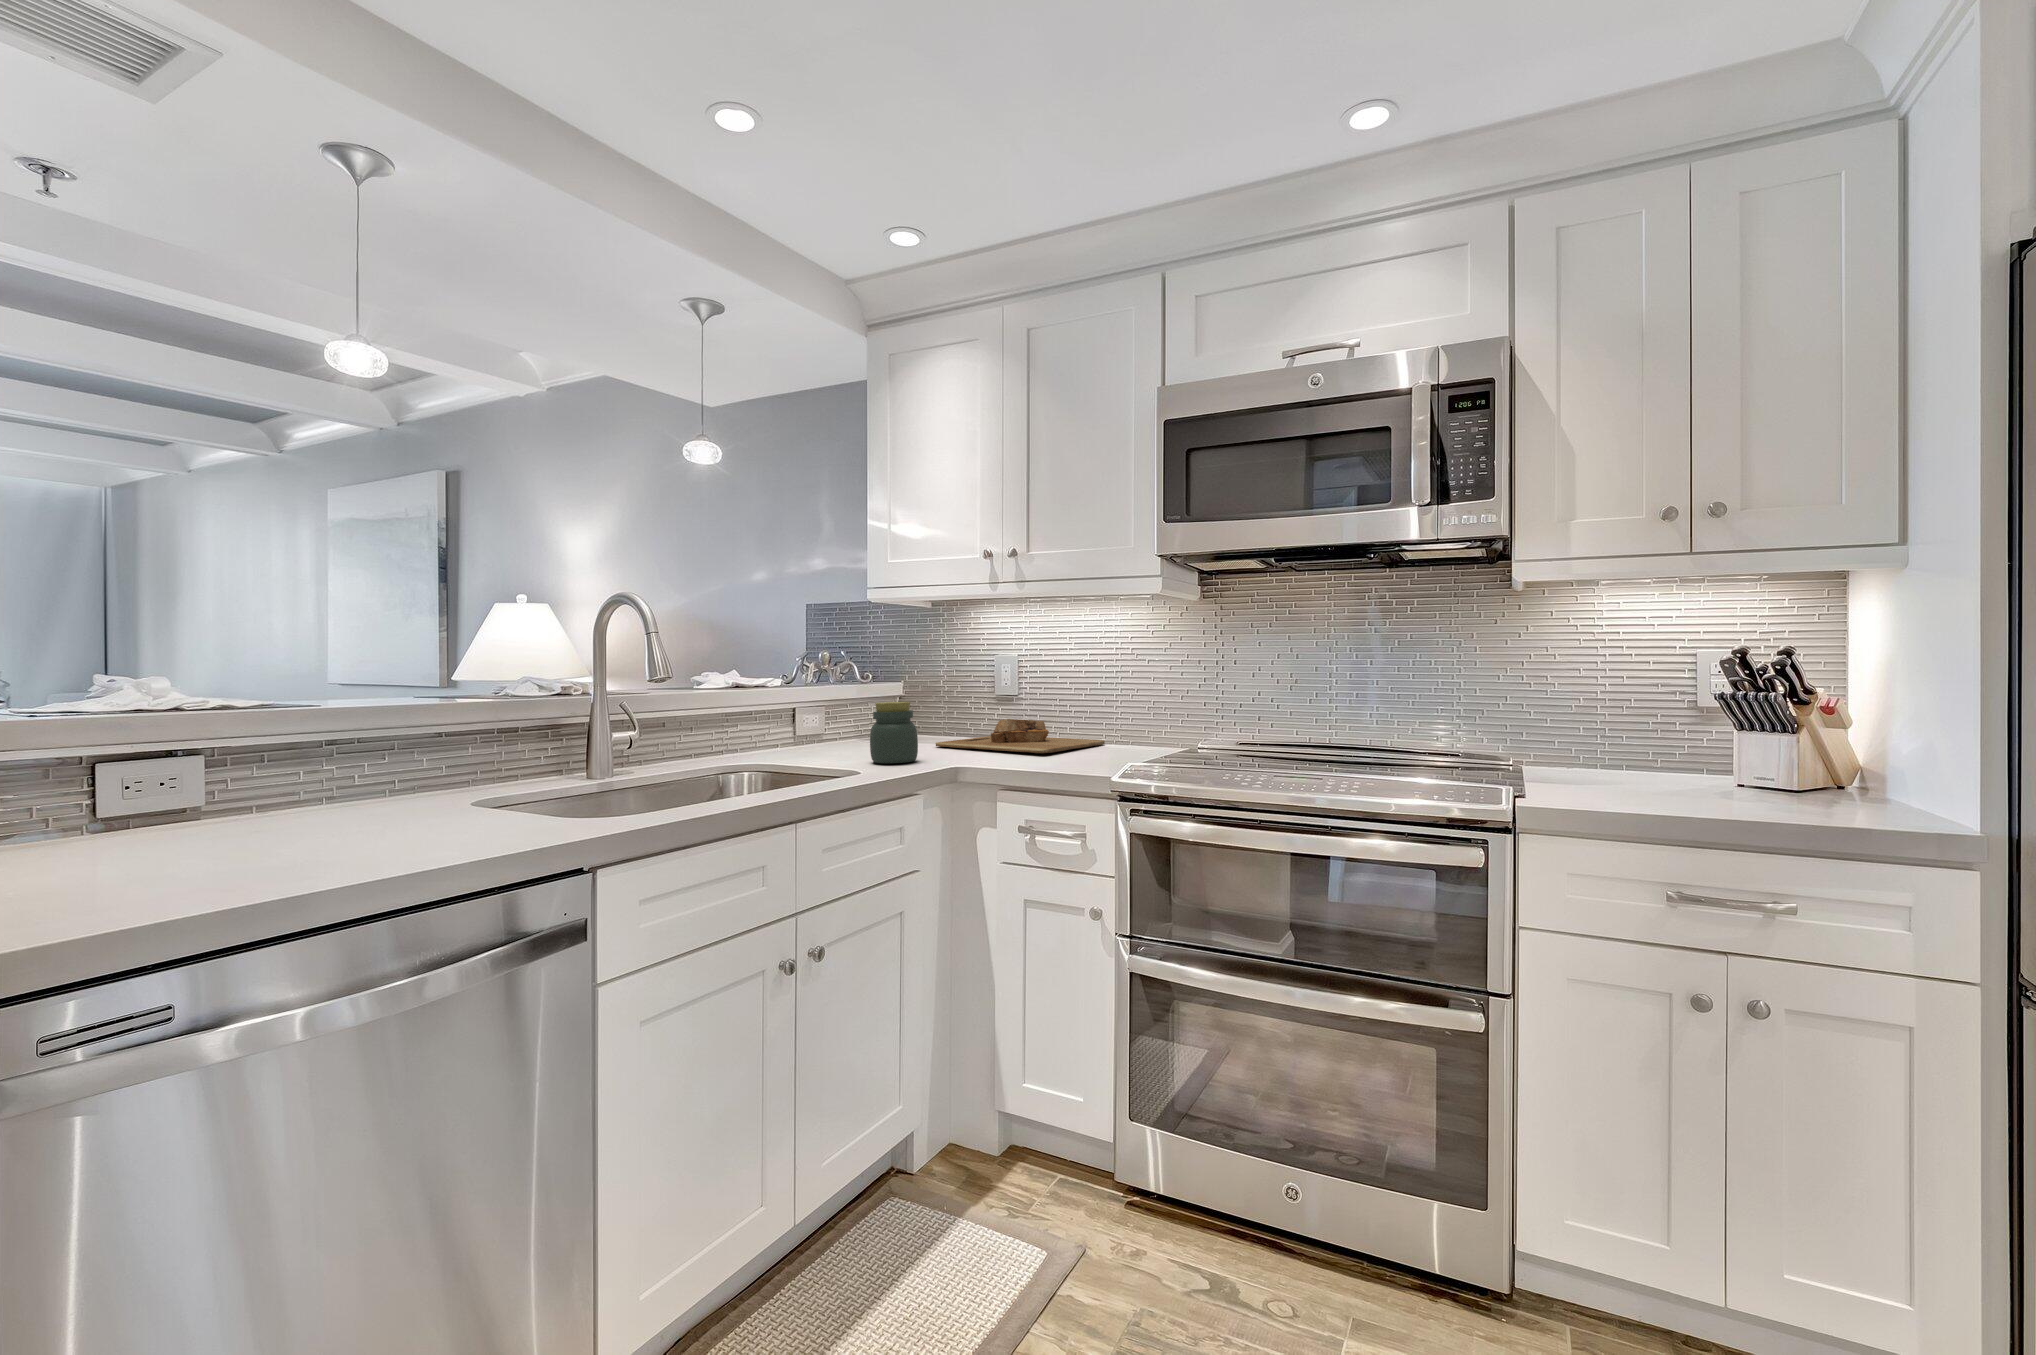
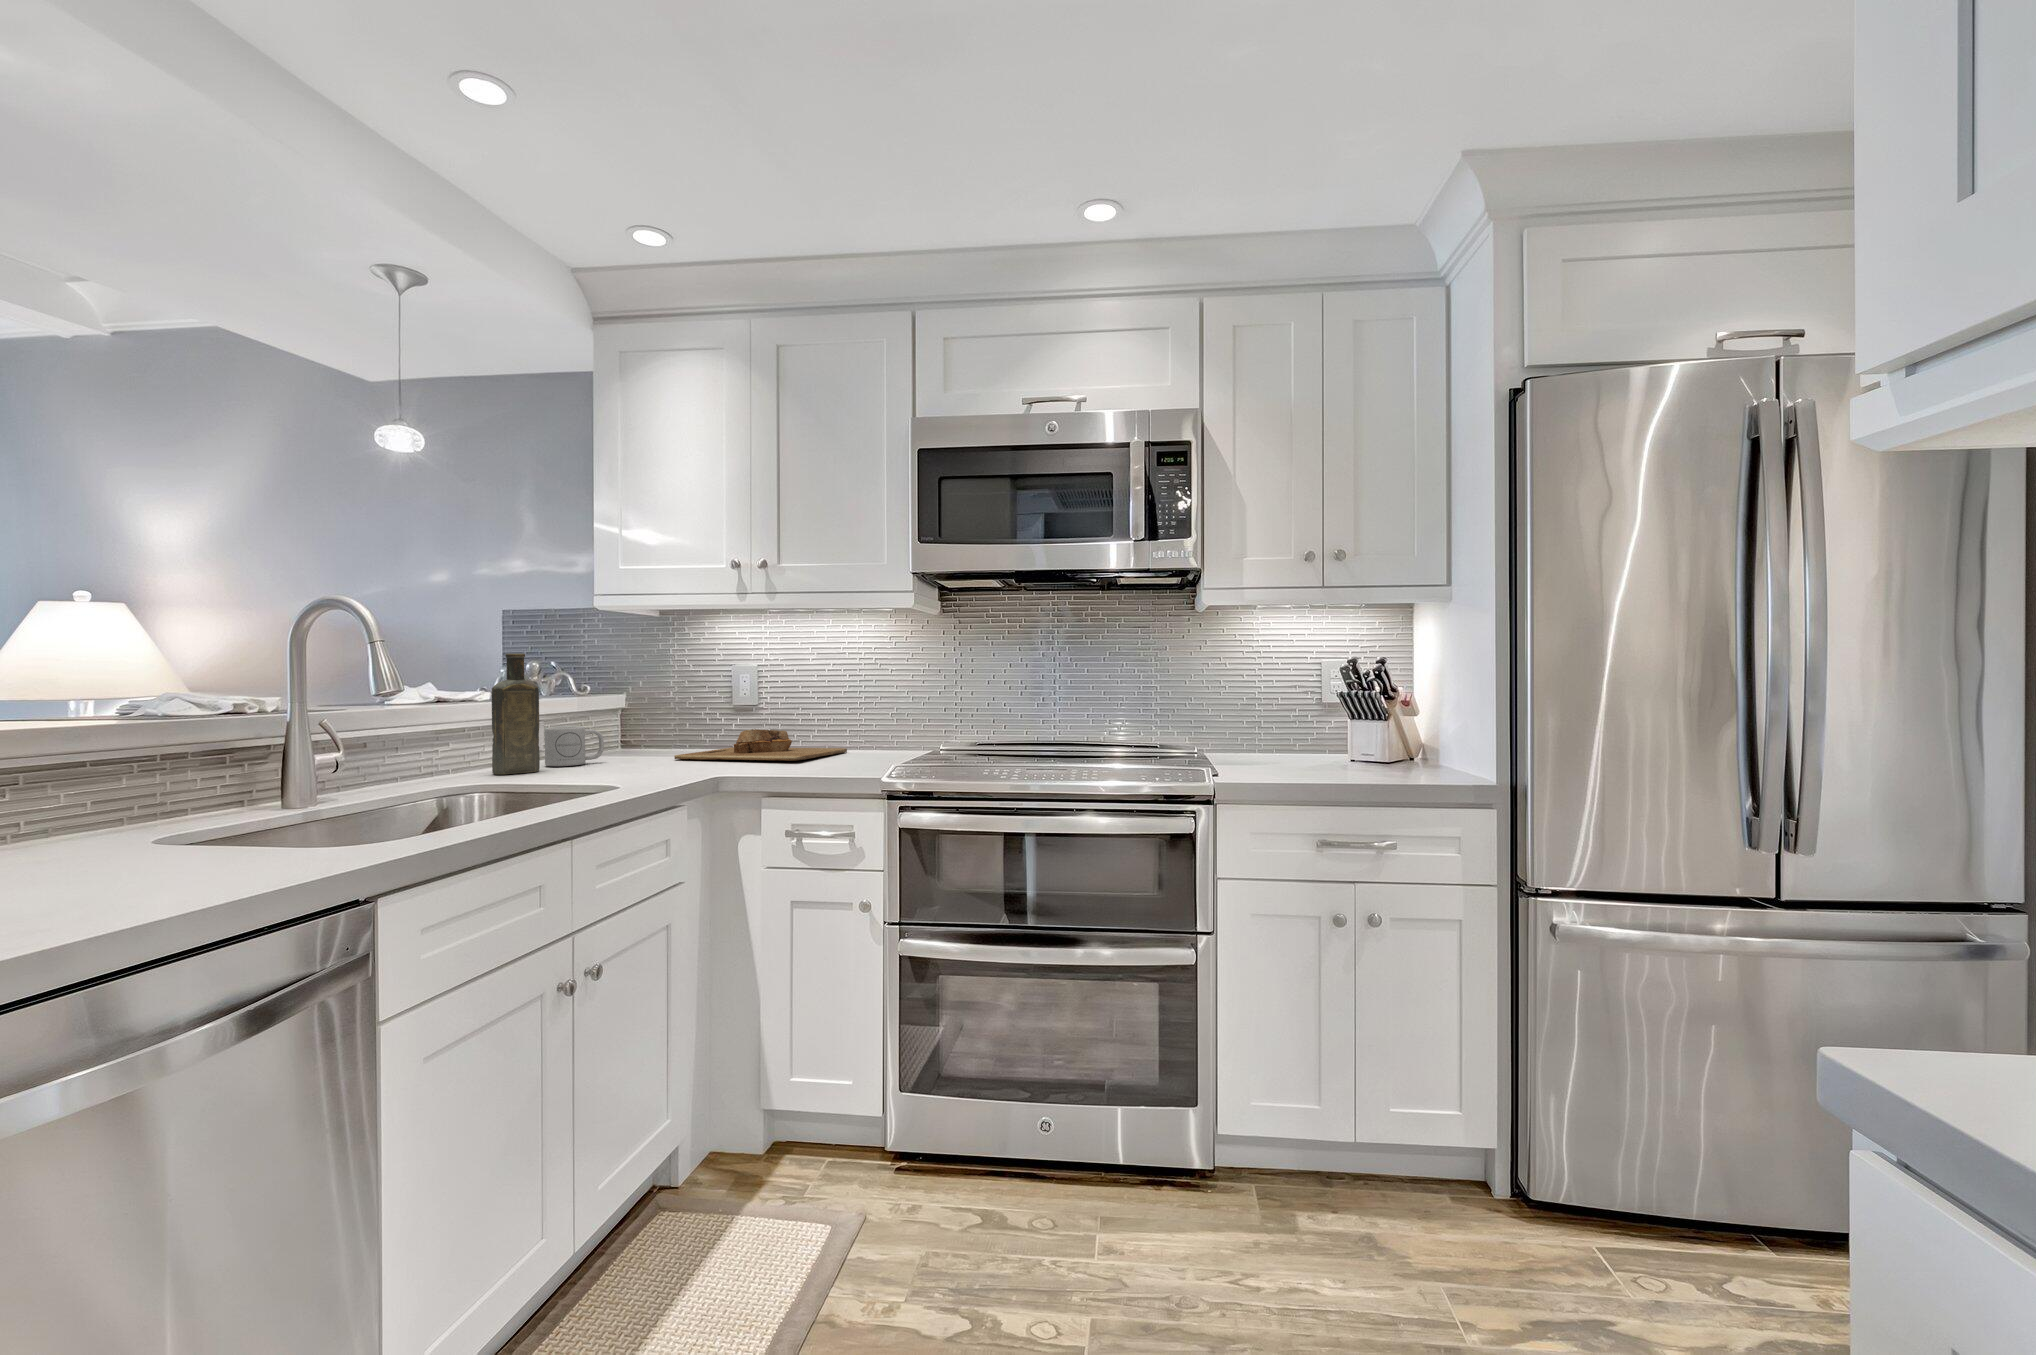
bottle: none [761,644,810,757] -> present [492,654,540,774]
jar: present [870,702,918,763] -> none [619,712,670,775]
mug: none [820,712,873,750] -> present [544,726,604,766]

